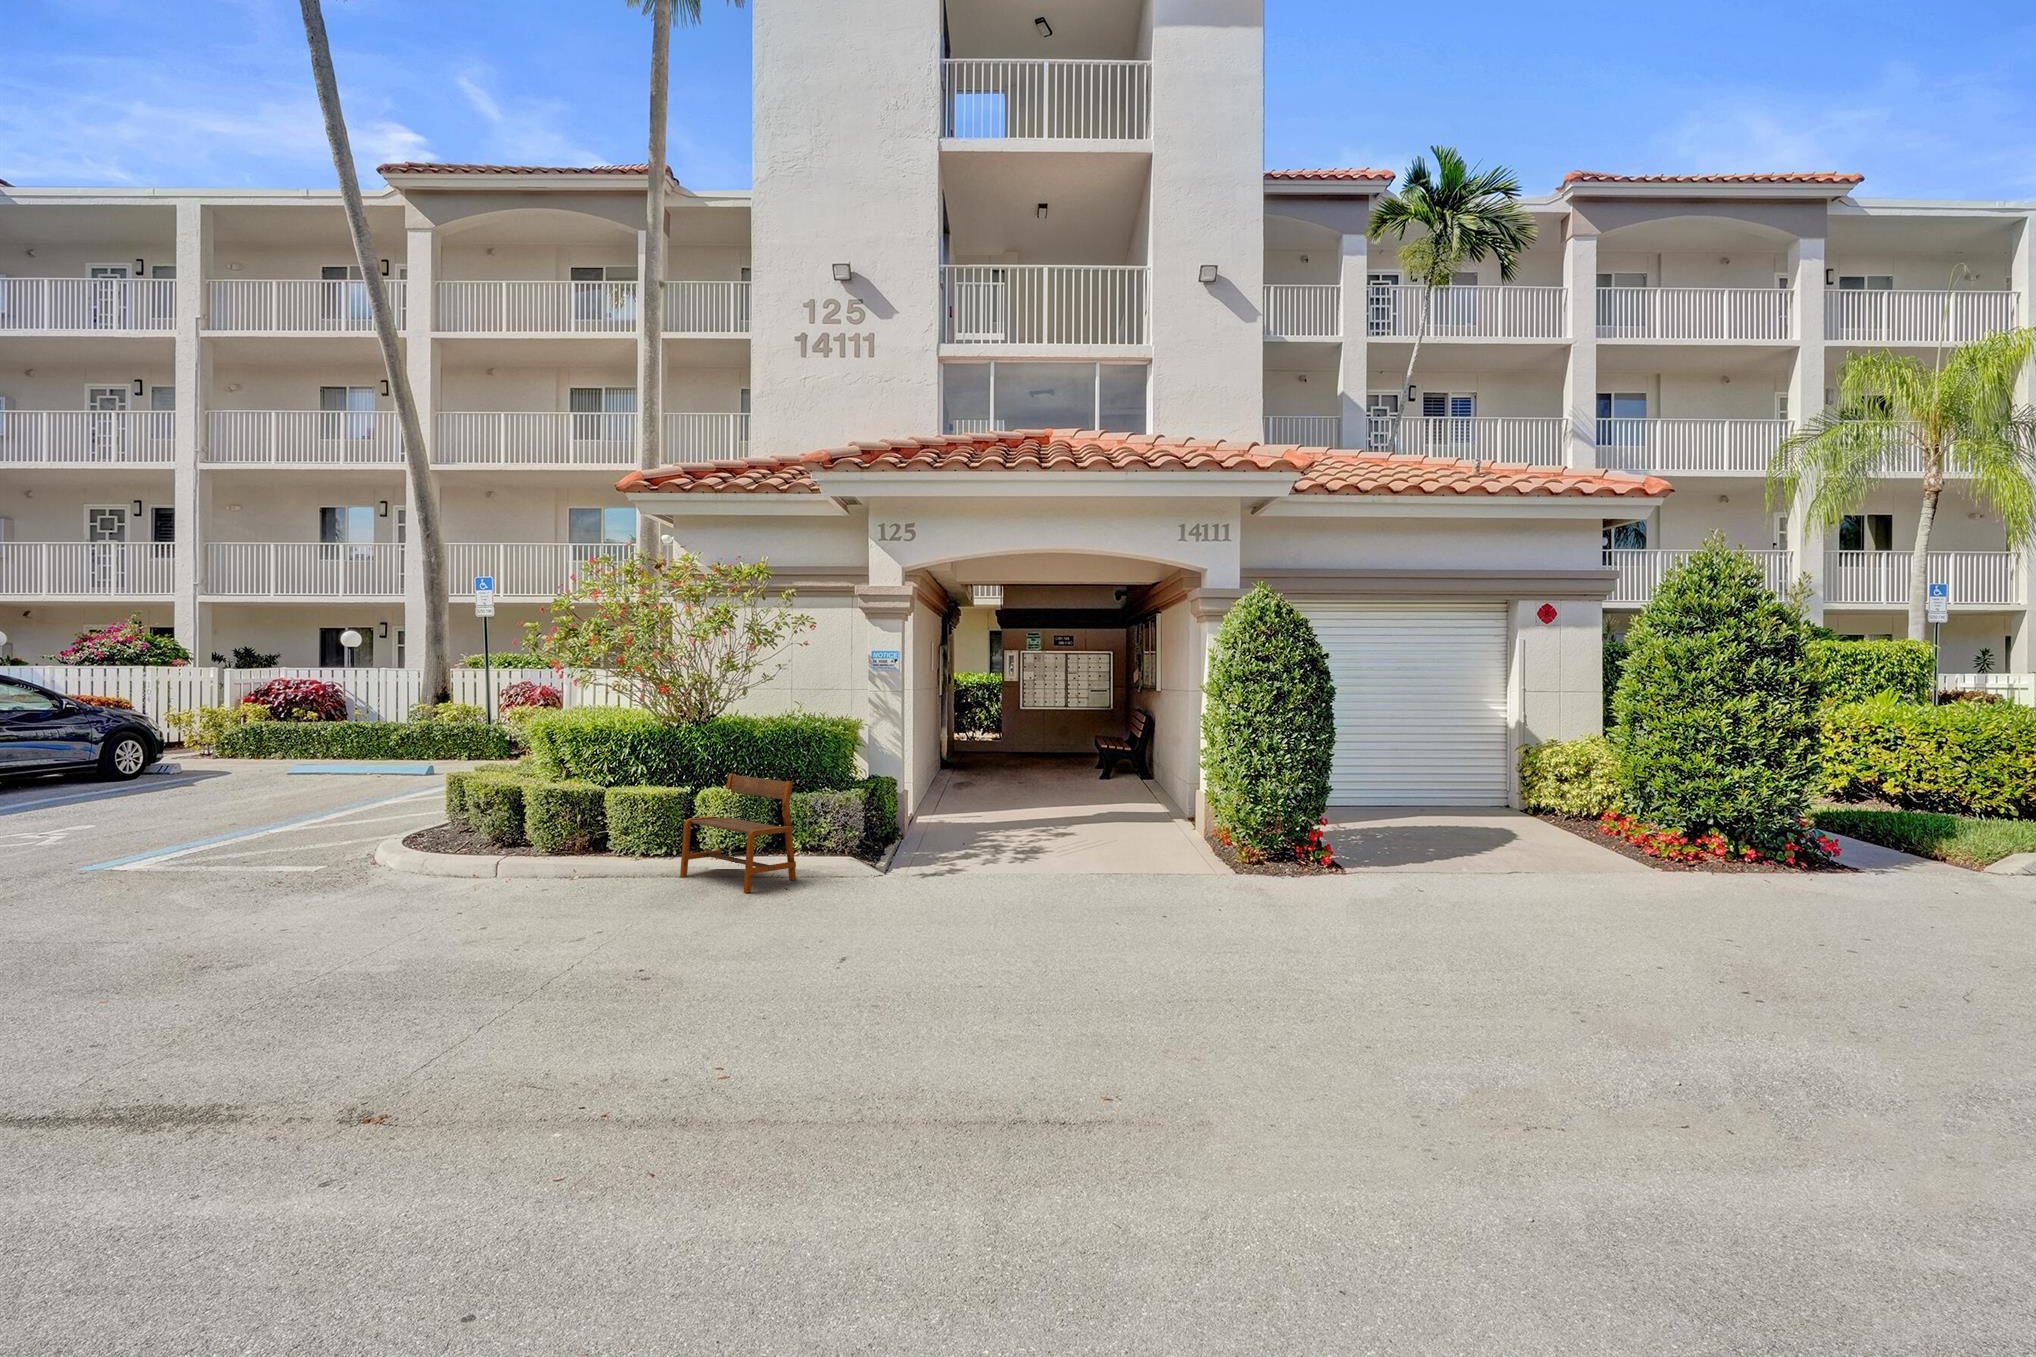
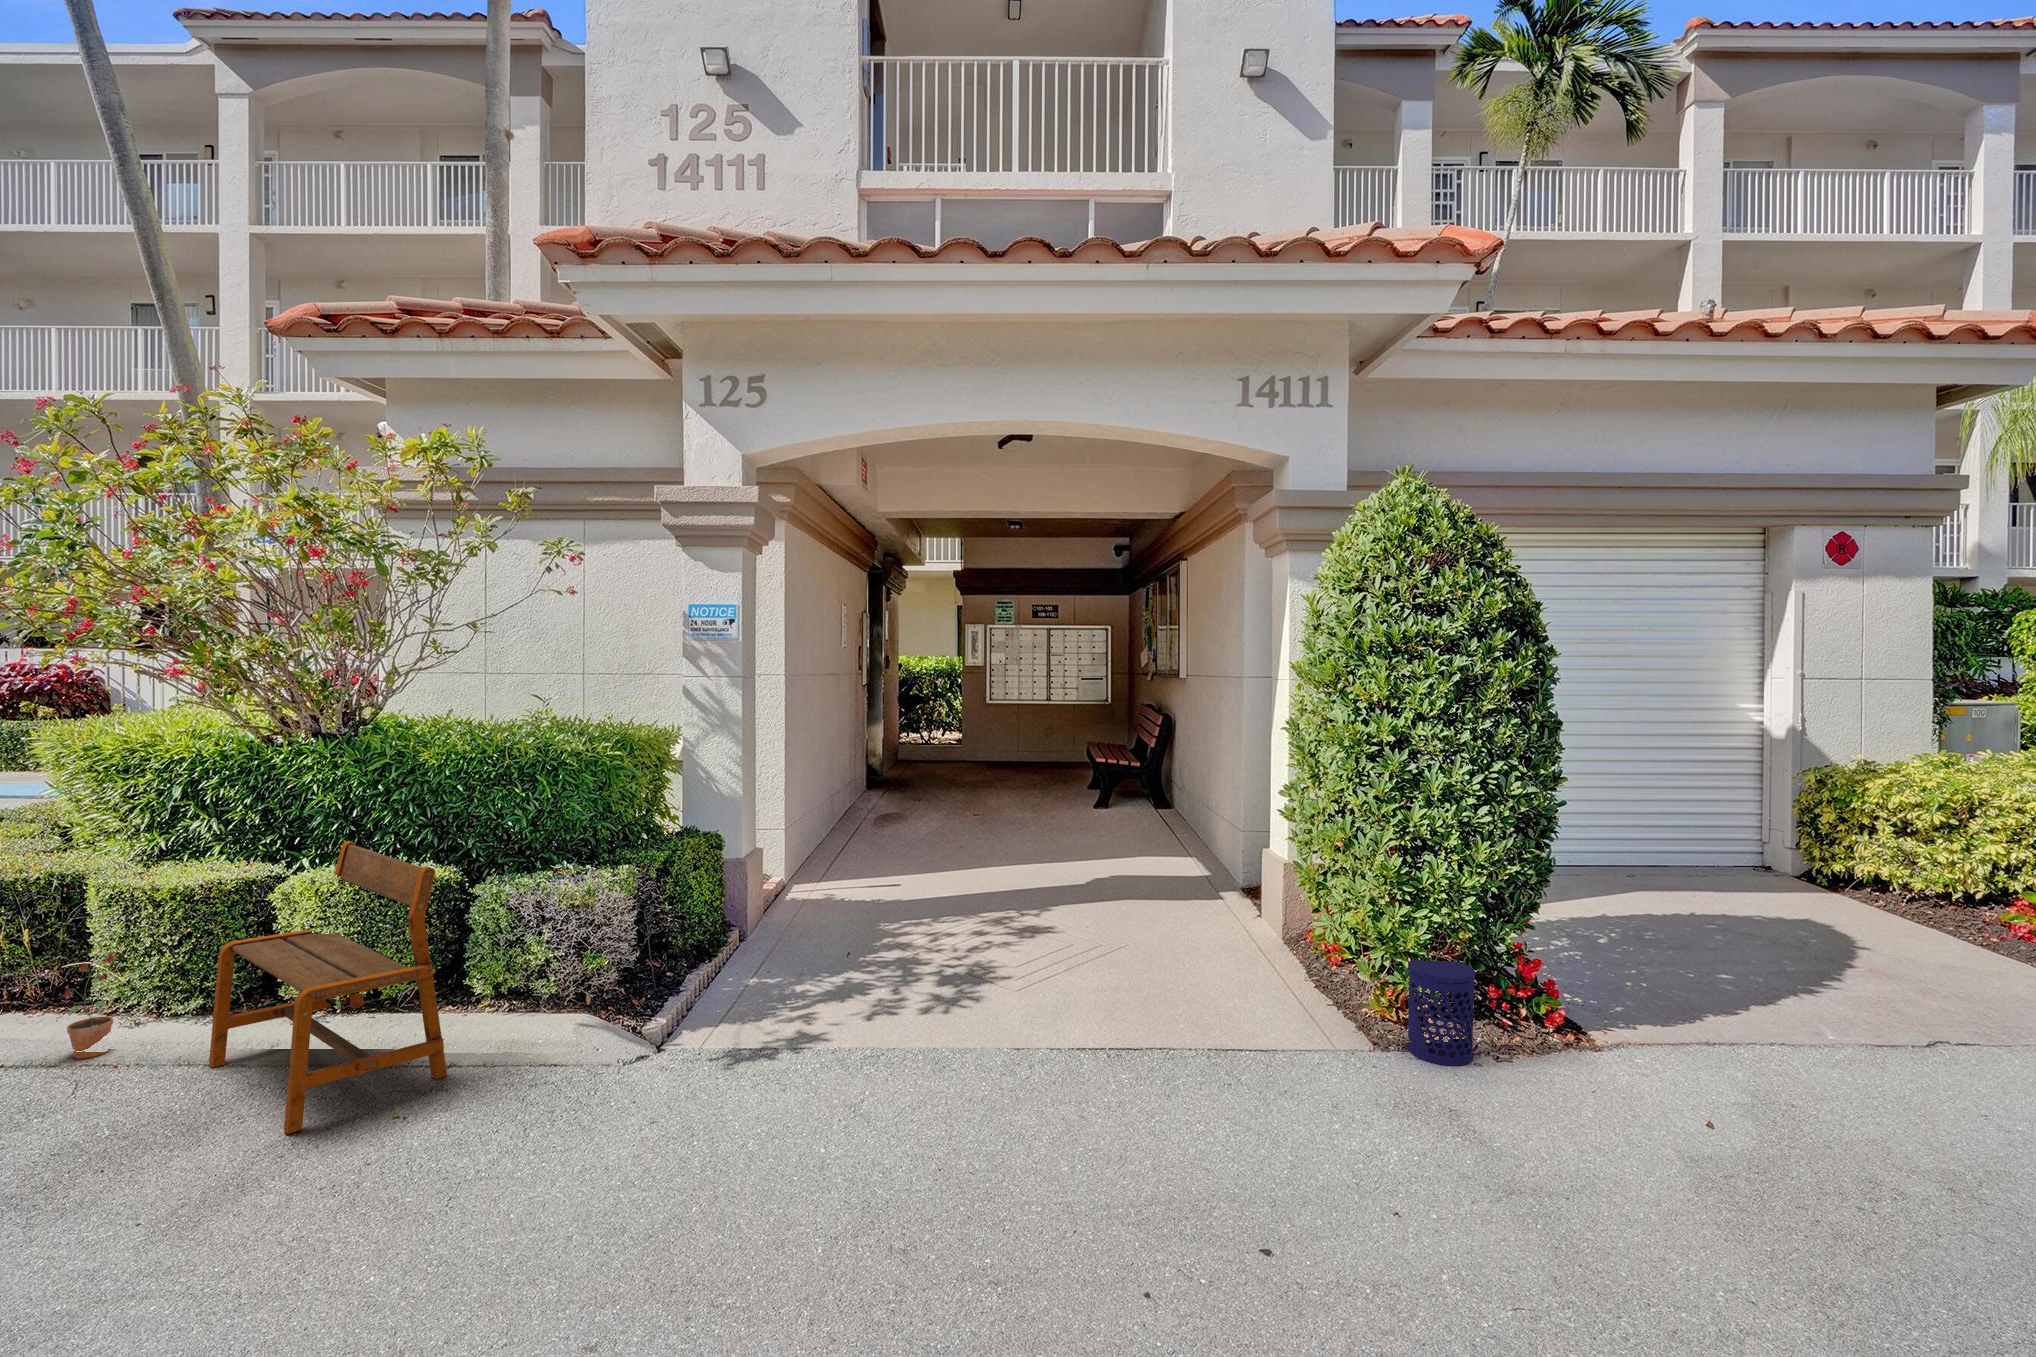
potted plant: none [607,825,627,875] -> present [61,952,116,1059]
waste bin: none [1251,830,1282,878] -> present [1407,960,1475,1066]

